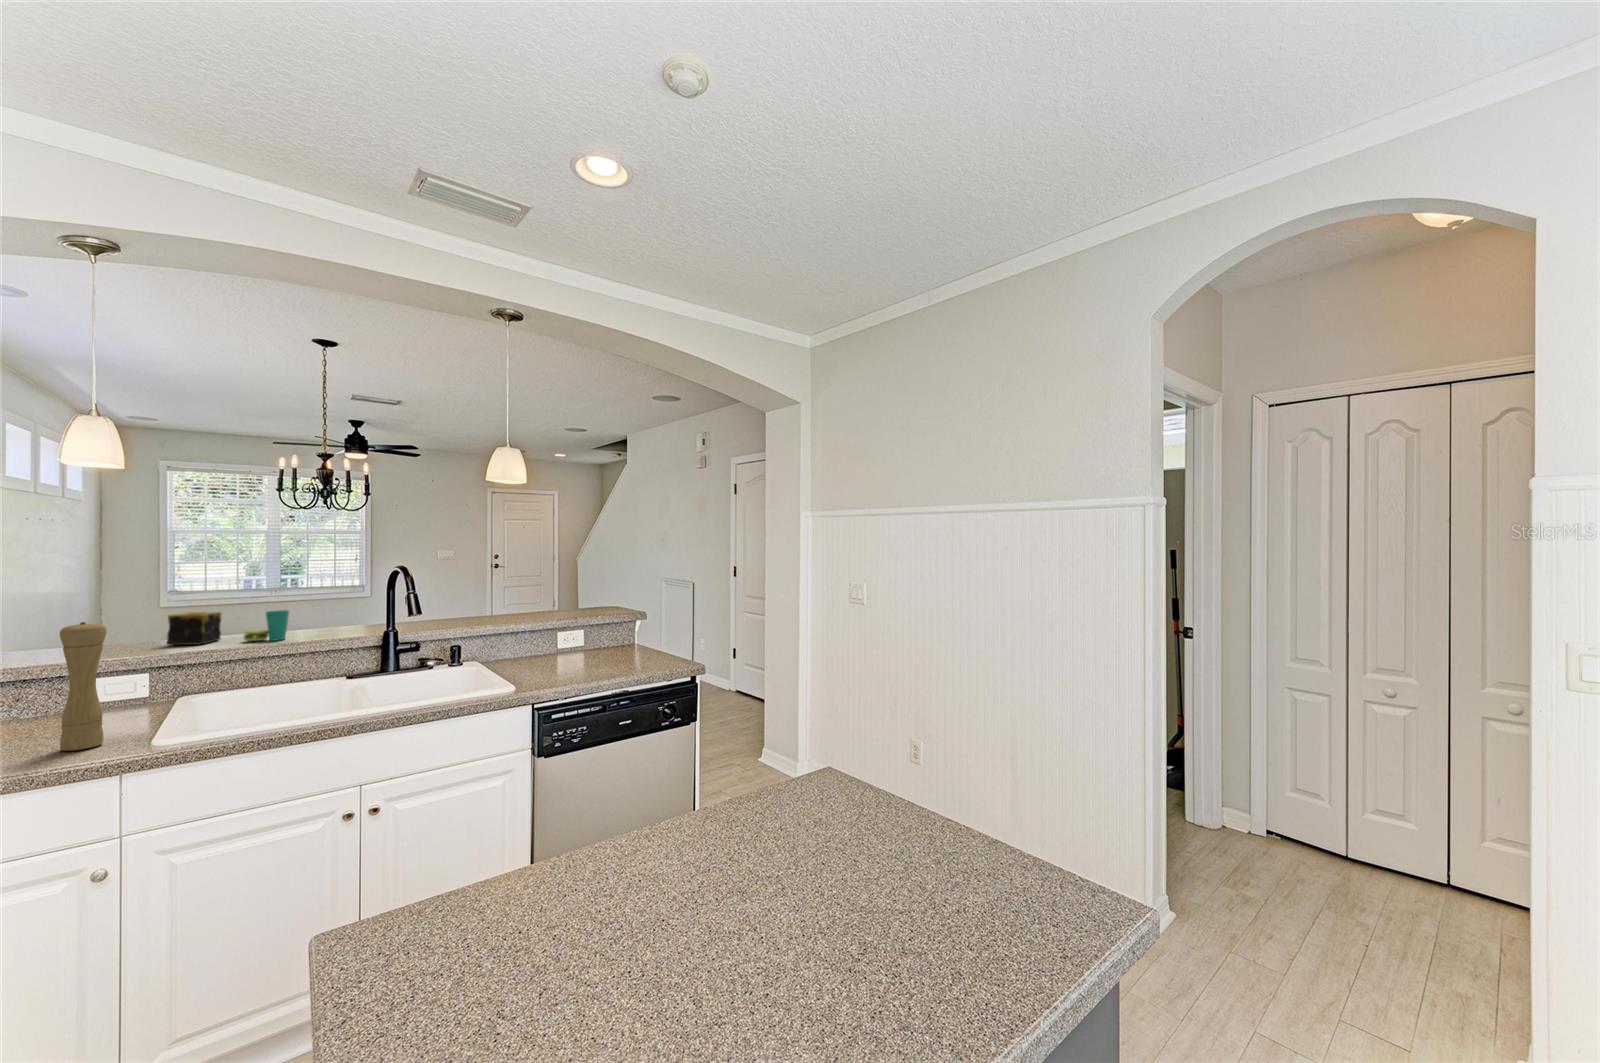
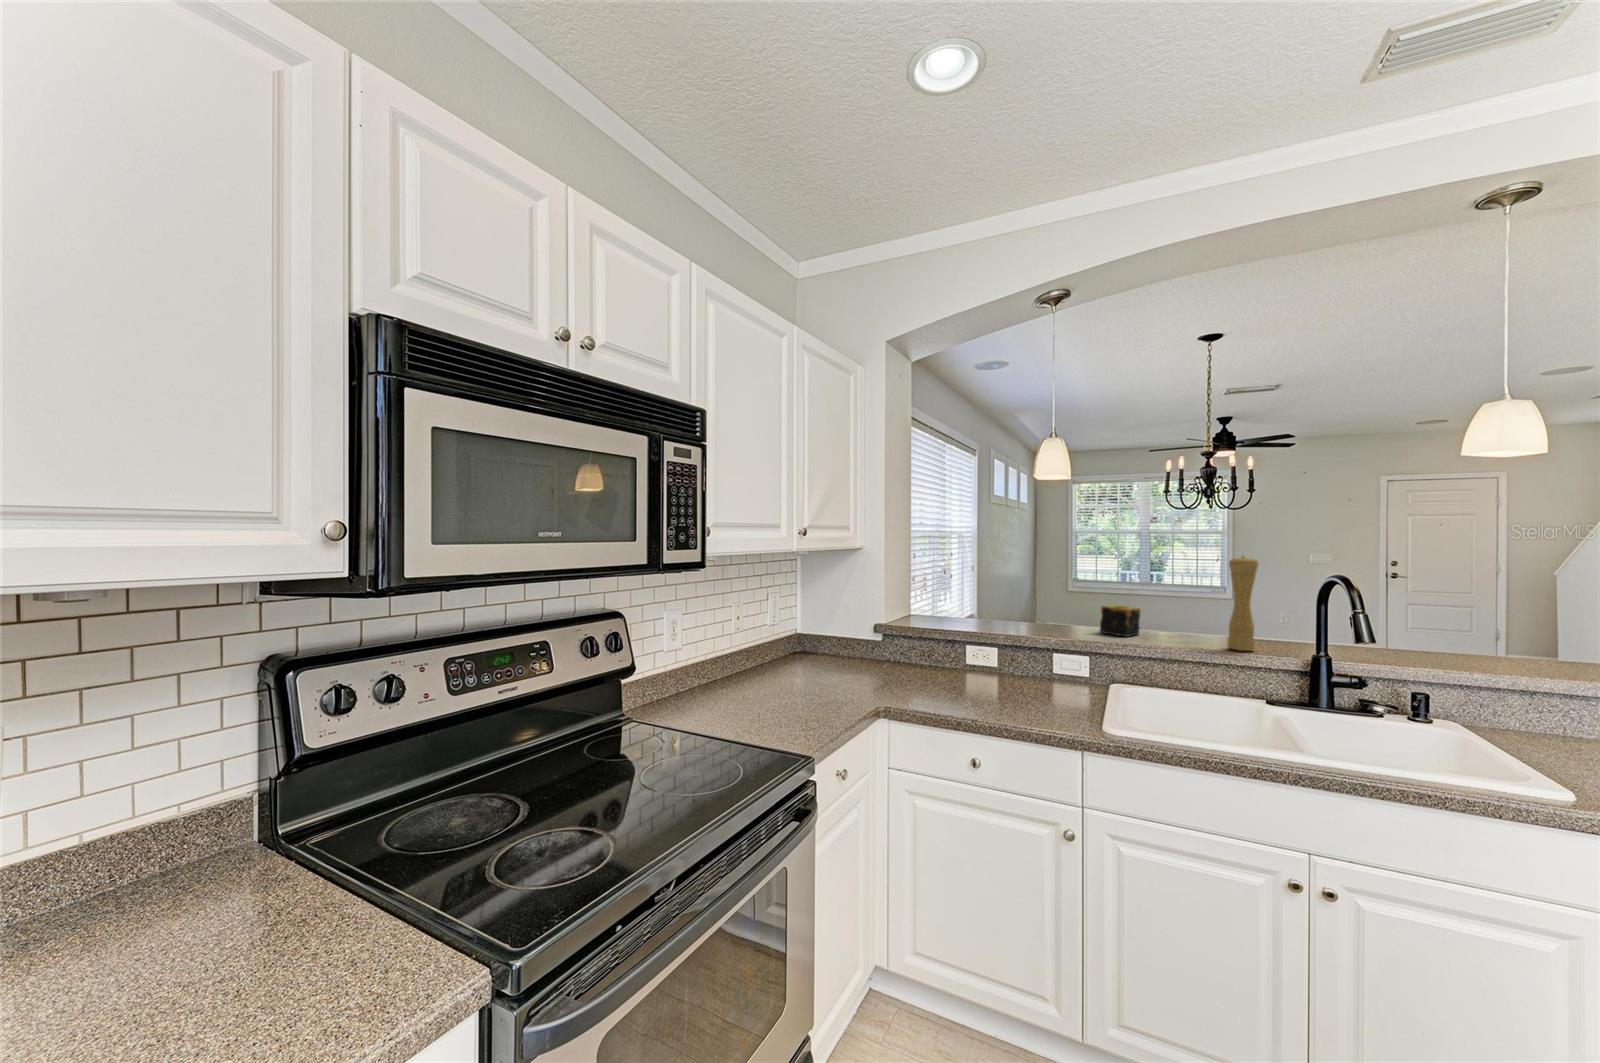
cup: present [244,610,289,641] -> none [1160,614,1204,645]
pepper mill: present [60,622,107,751] -> present [1227,556,1258,651]

